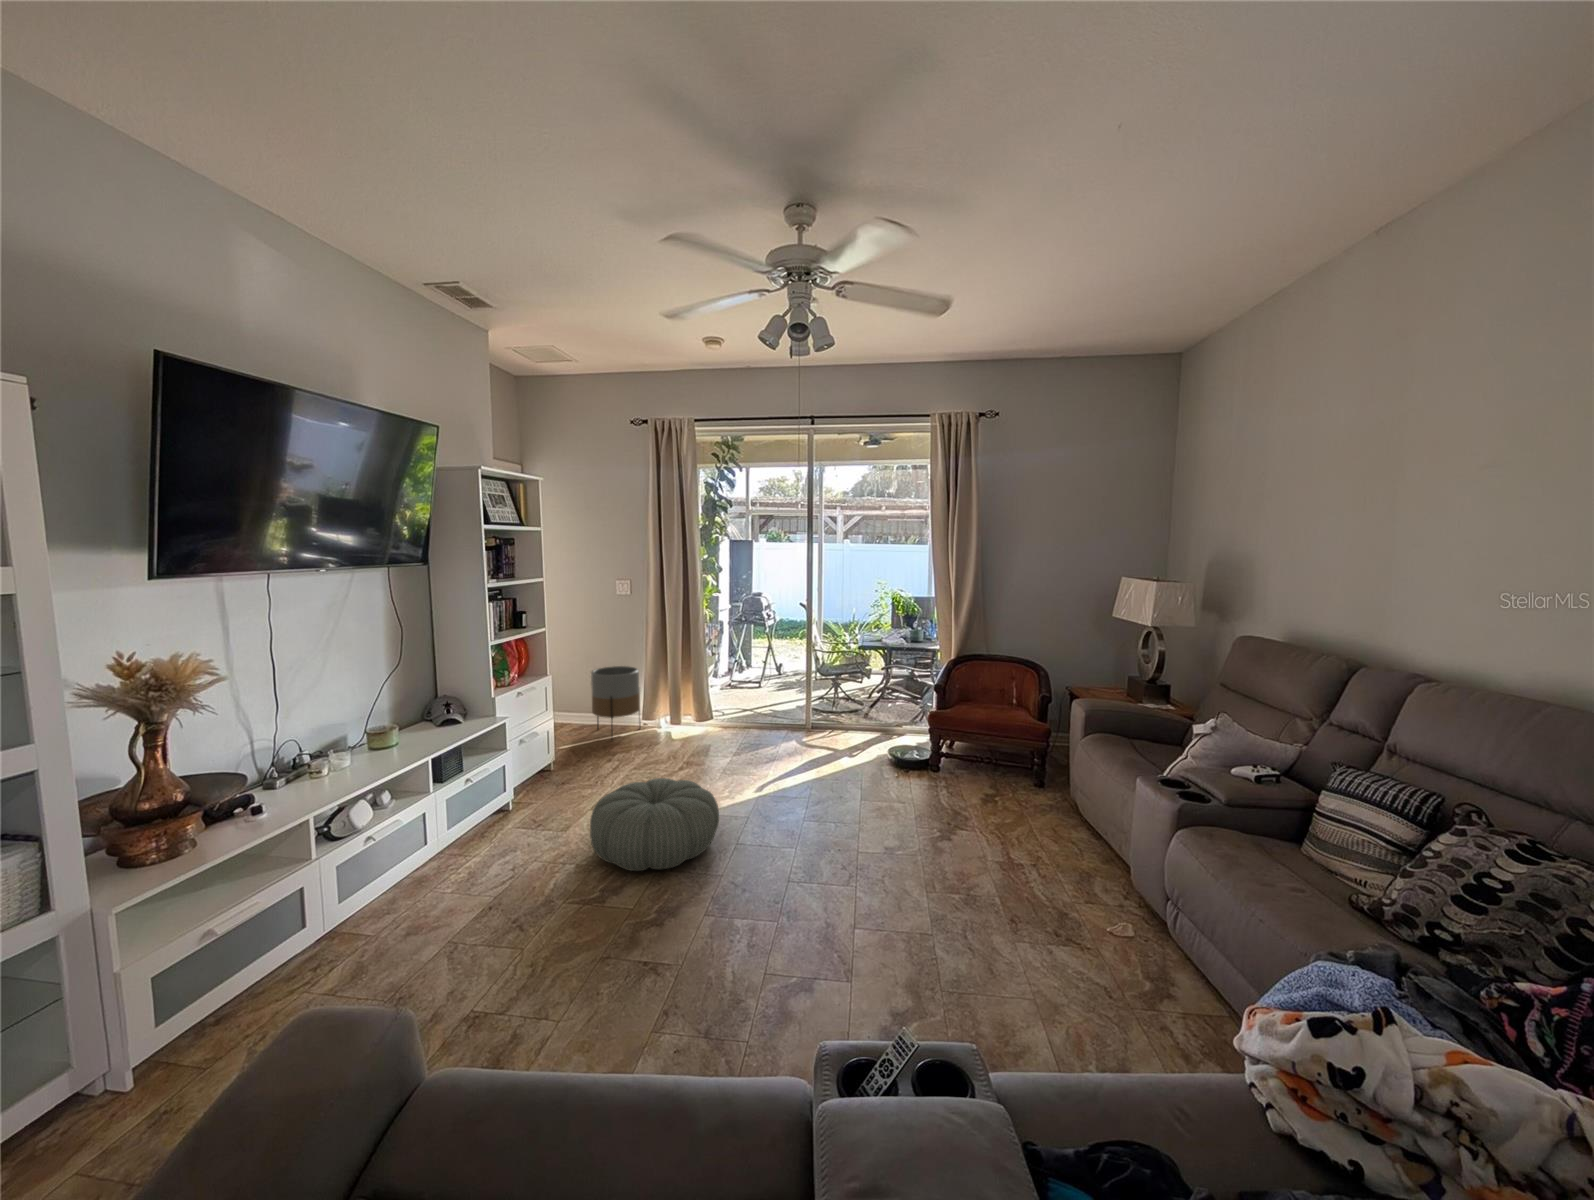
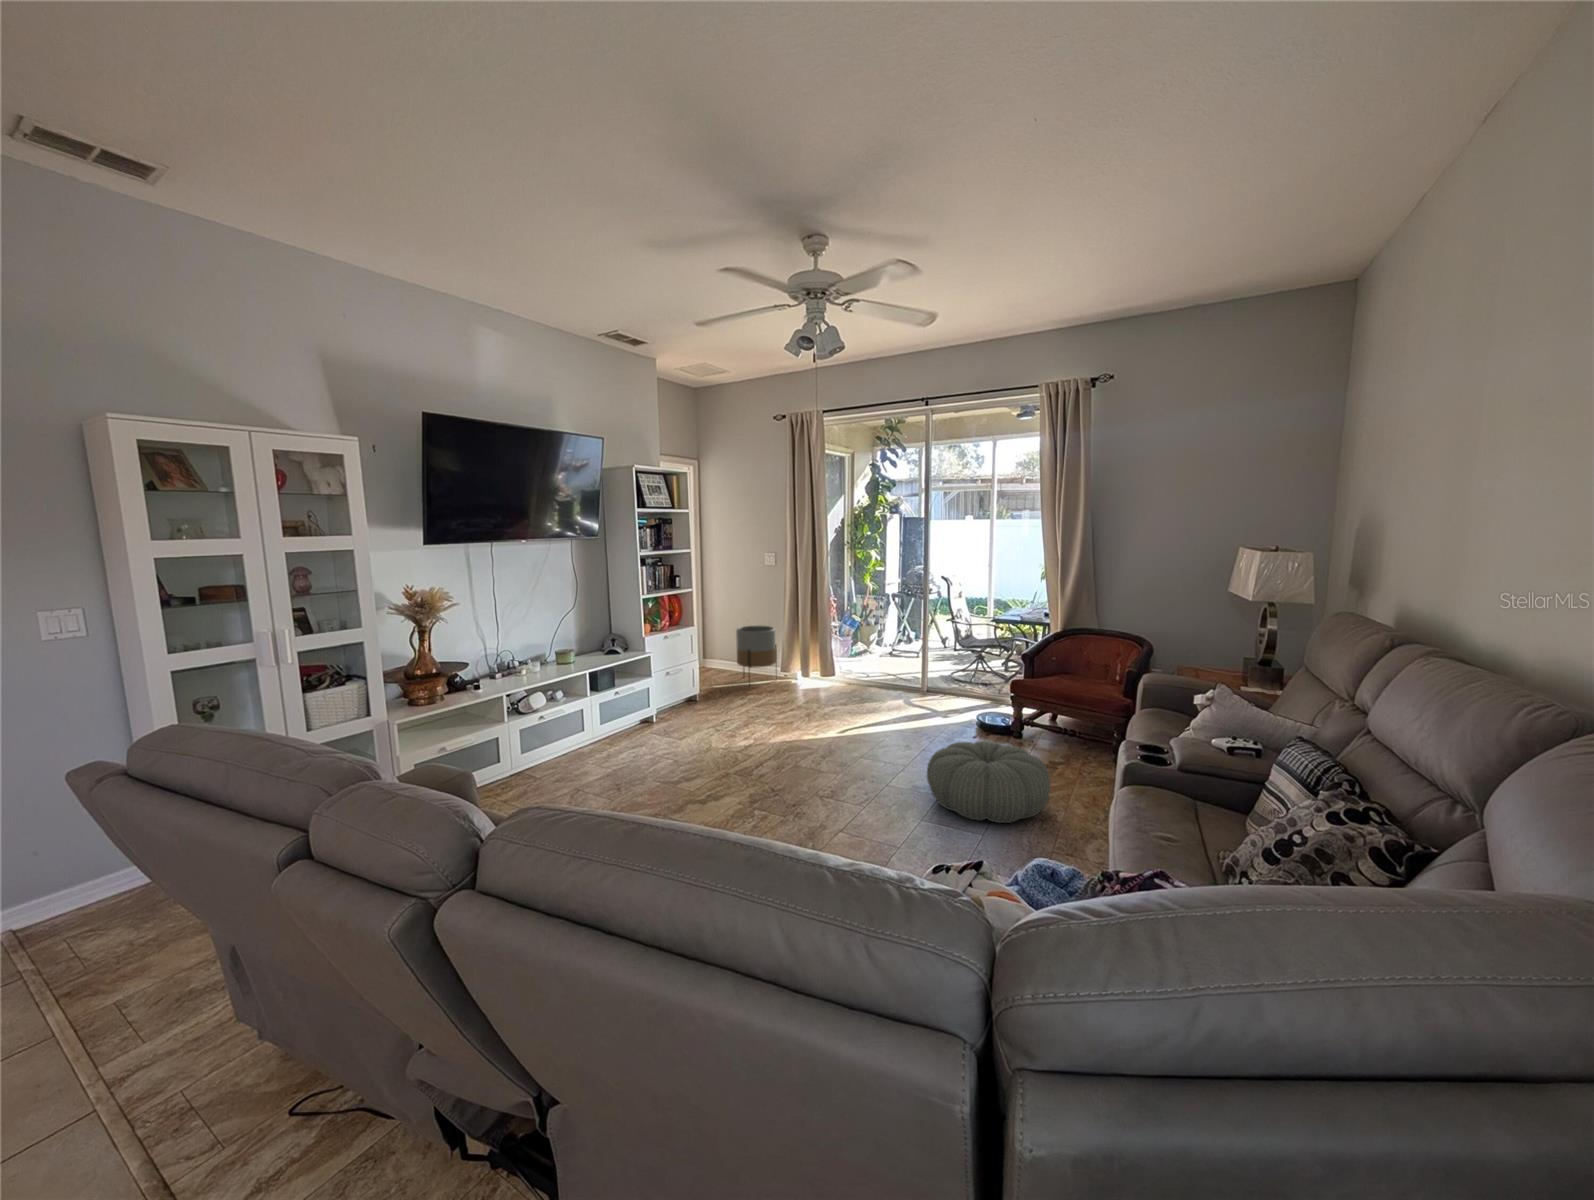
pouf: present [590,778,719,871] -> present [927,741,1050,823]

